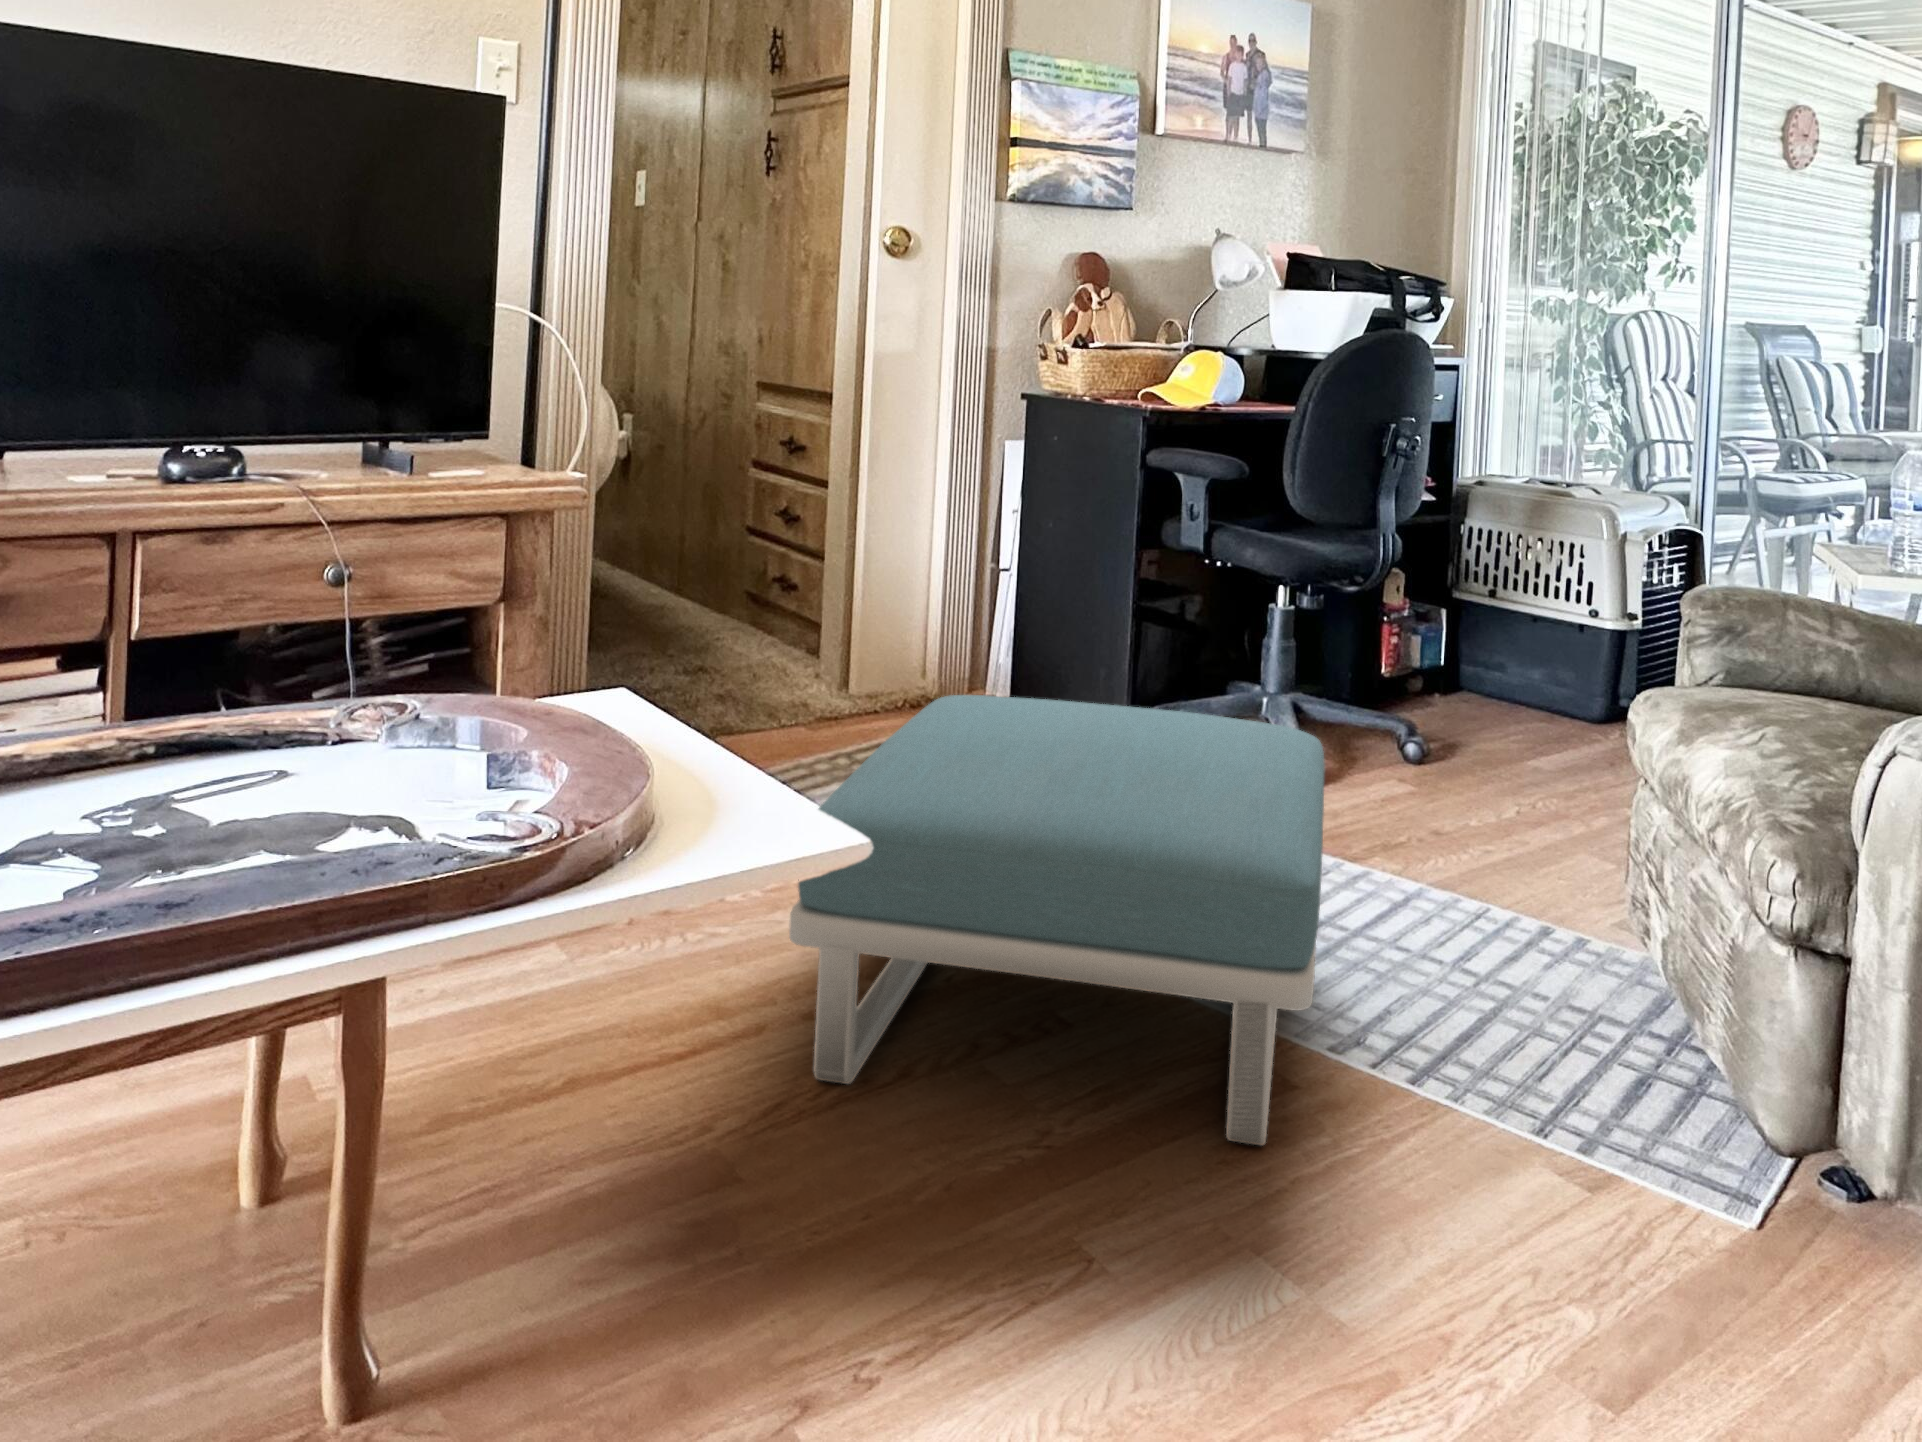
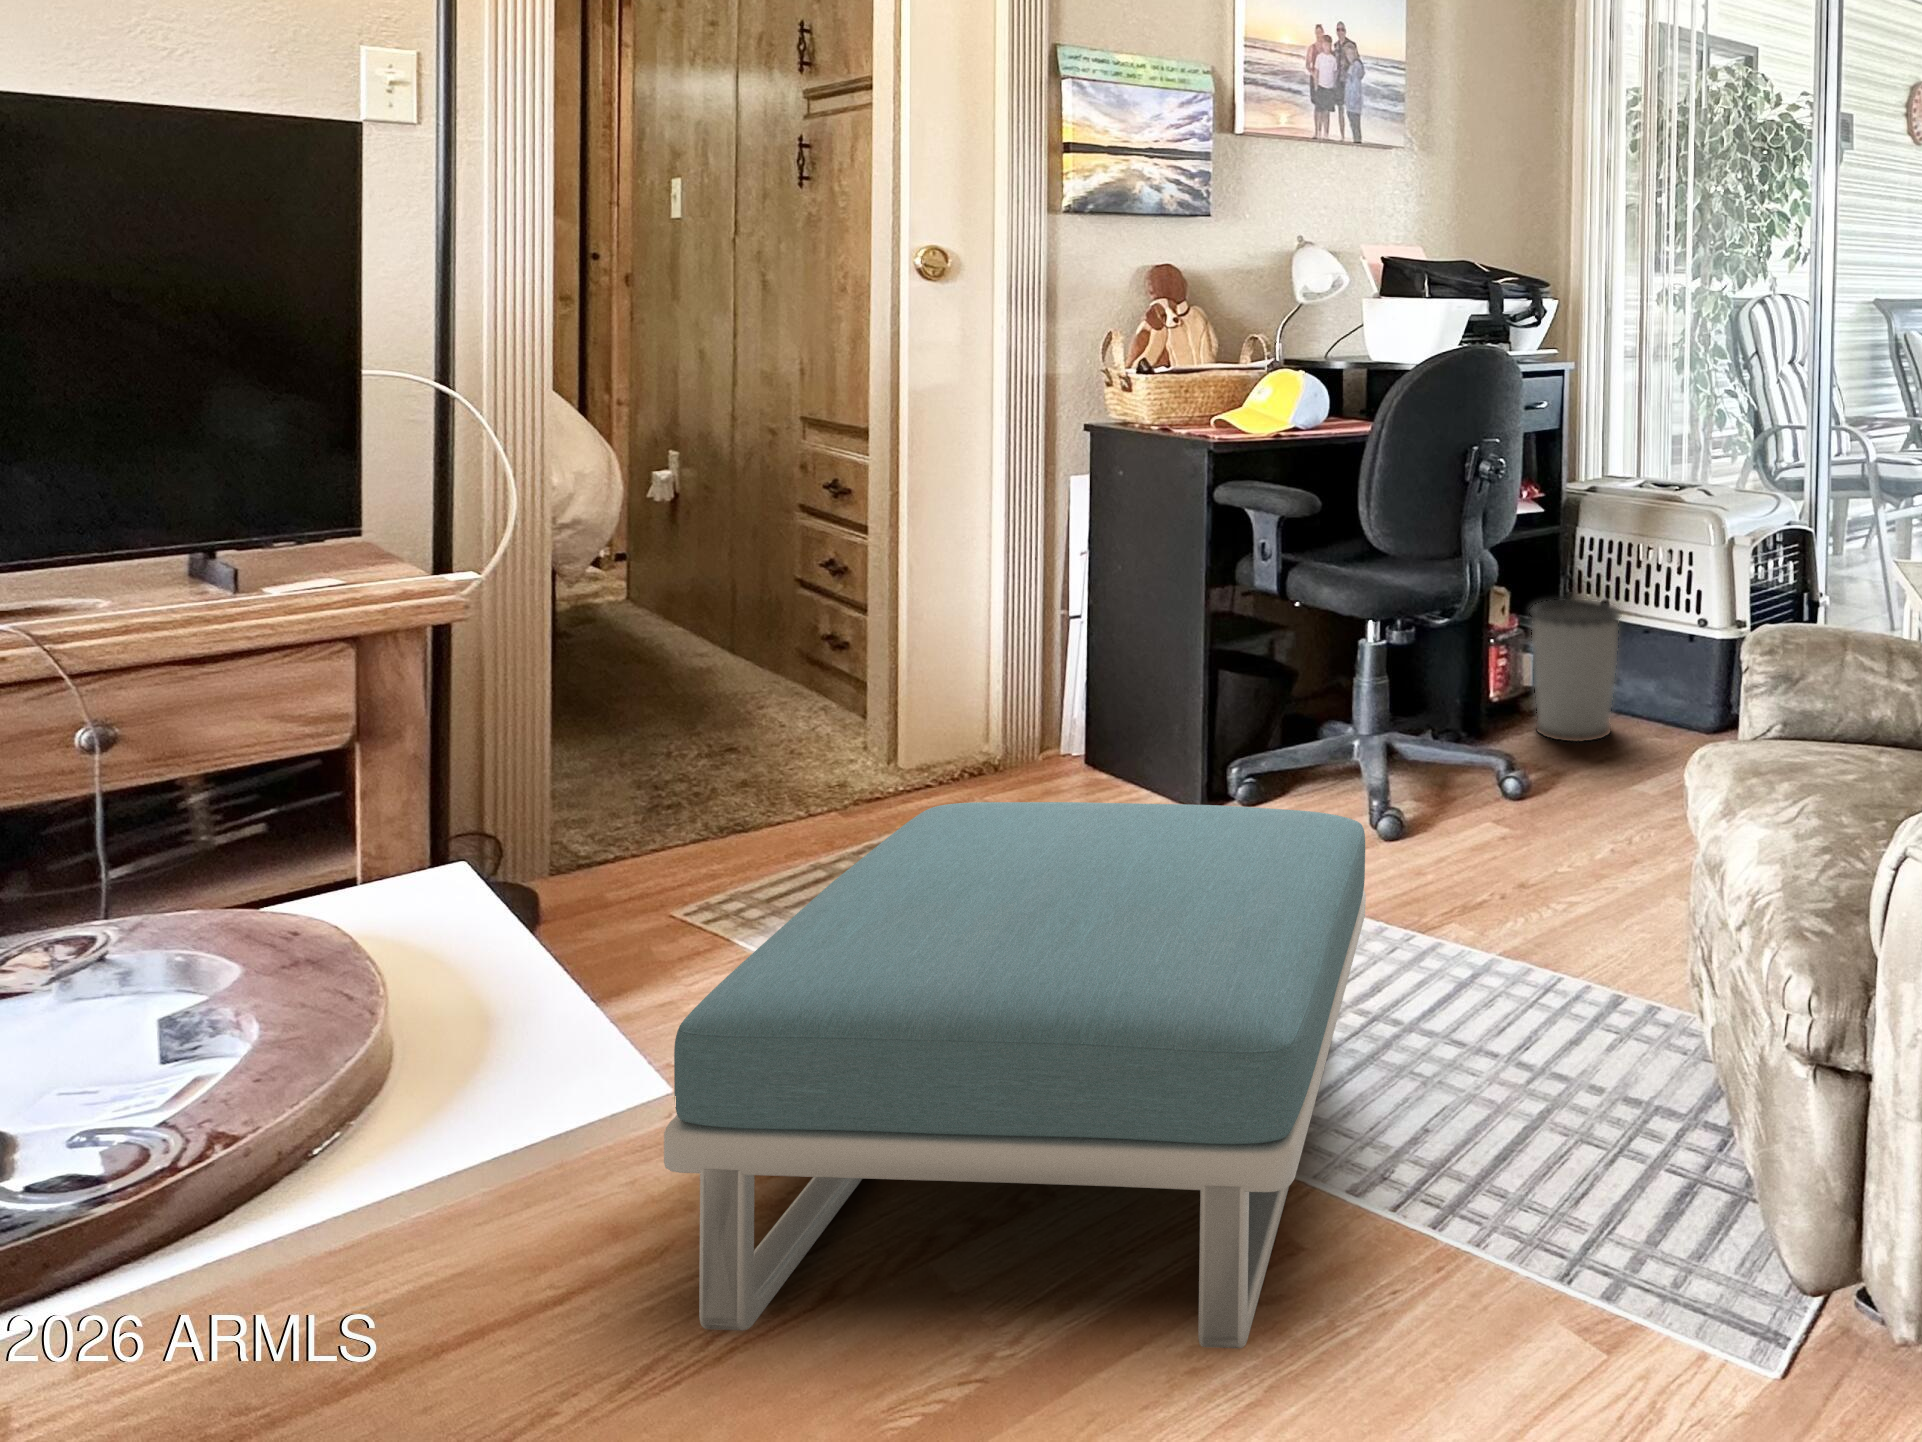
wastebasket: none [1417,584,1508,719] -> present [1531,599,1622,742]

